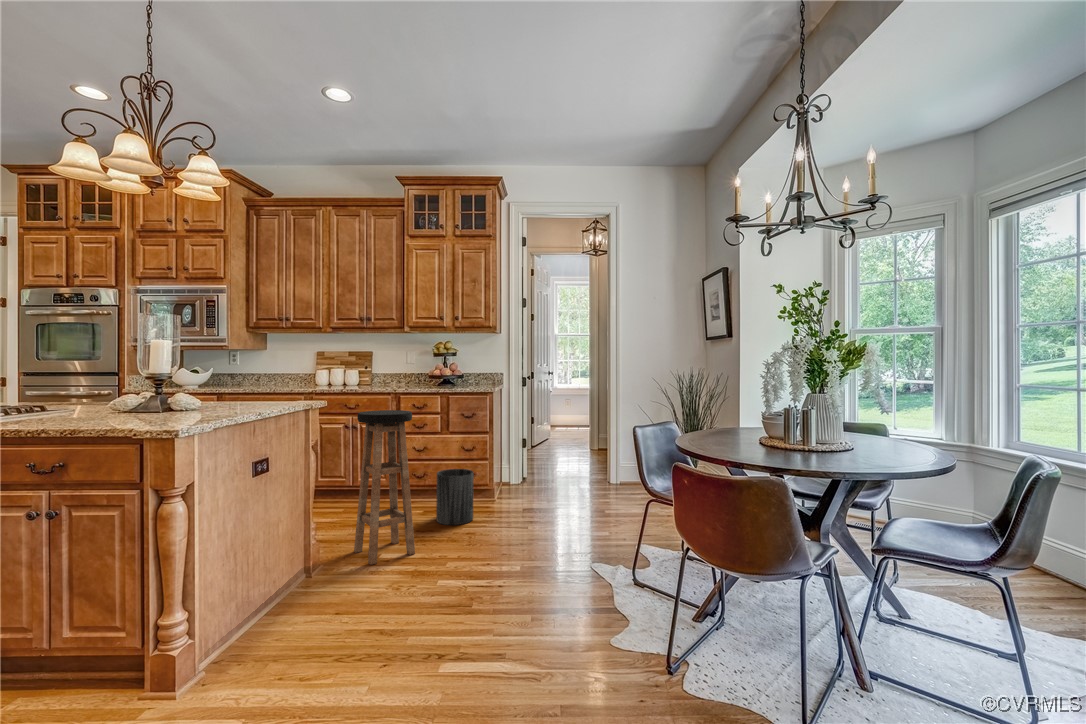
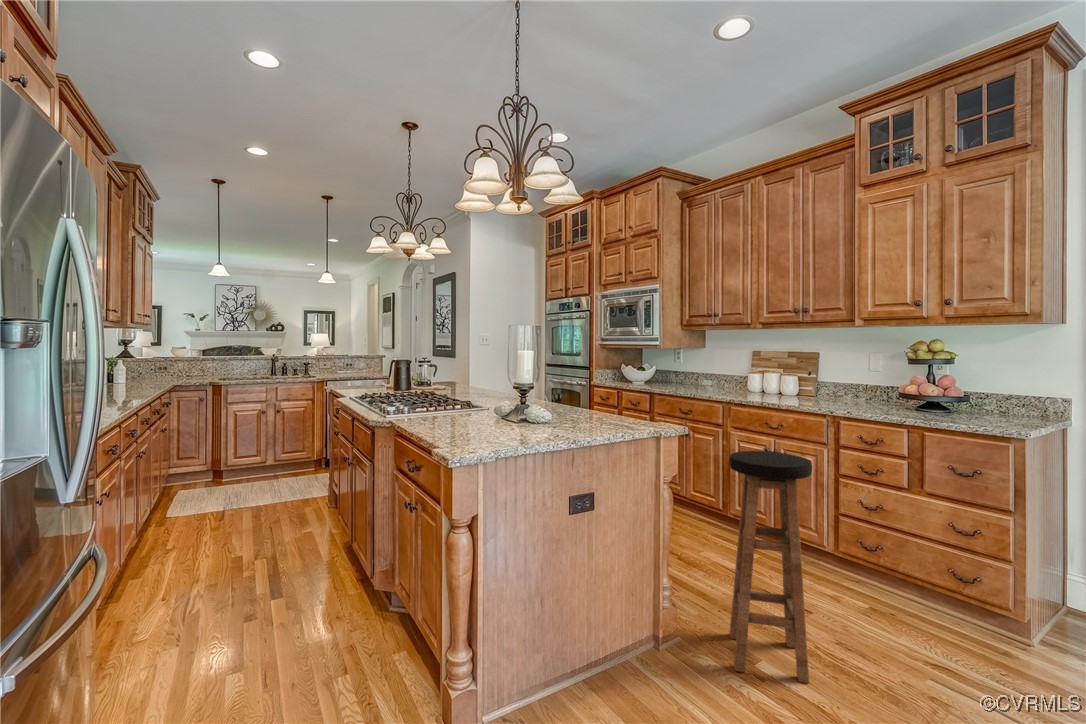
trash can: present [436,469,474,525] -> none [879,553,957,661]

